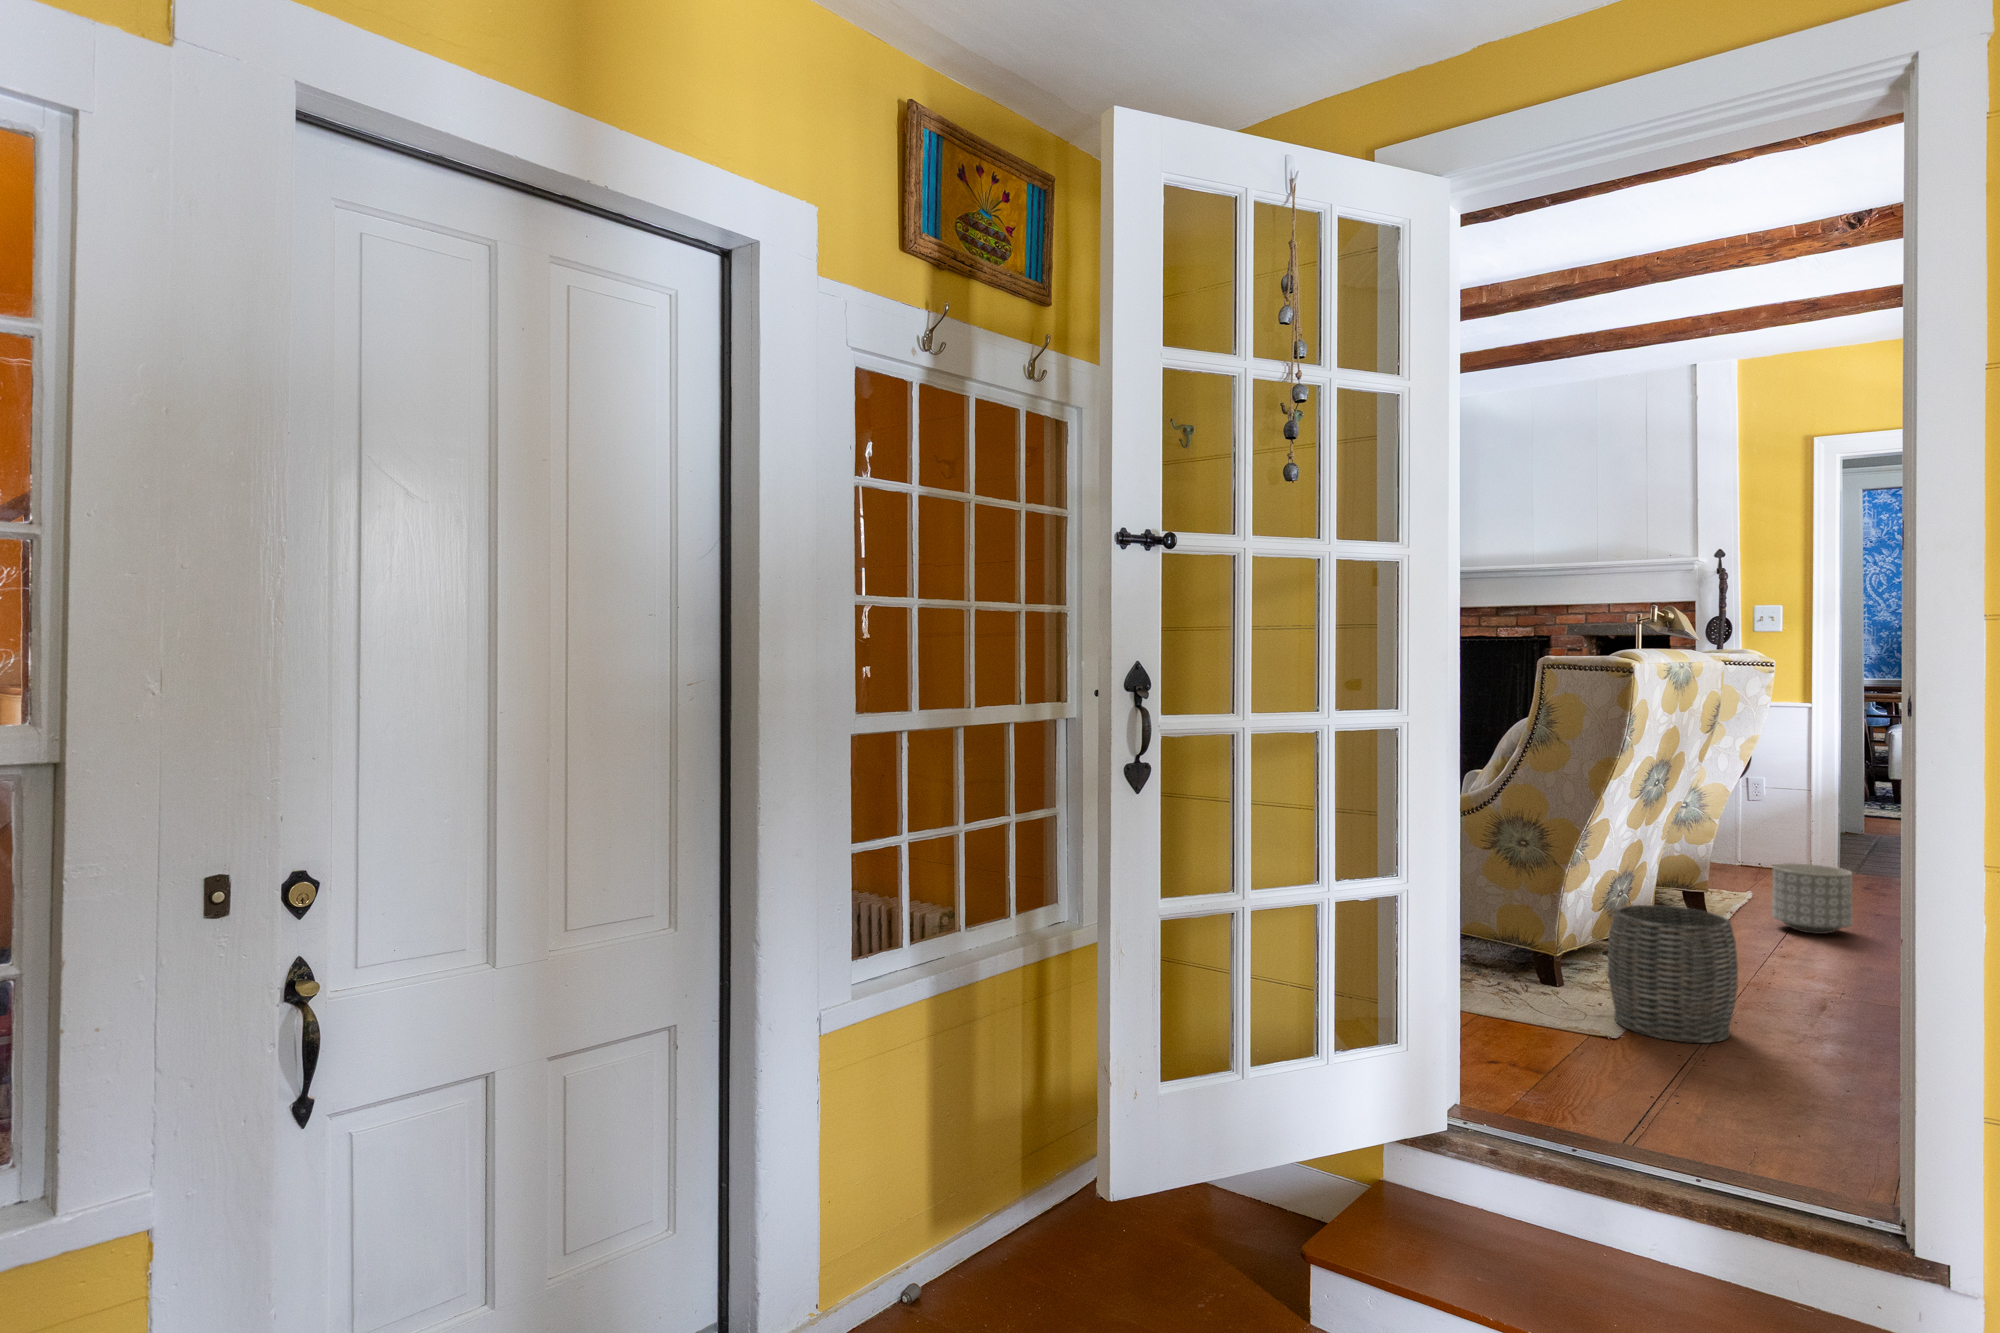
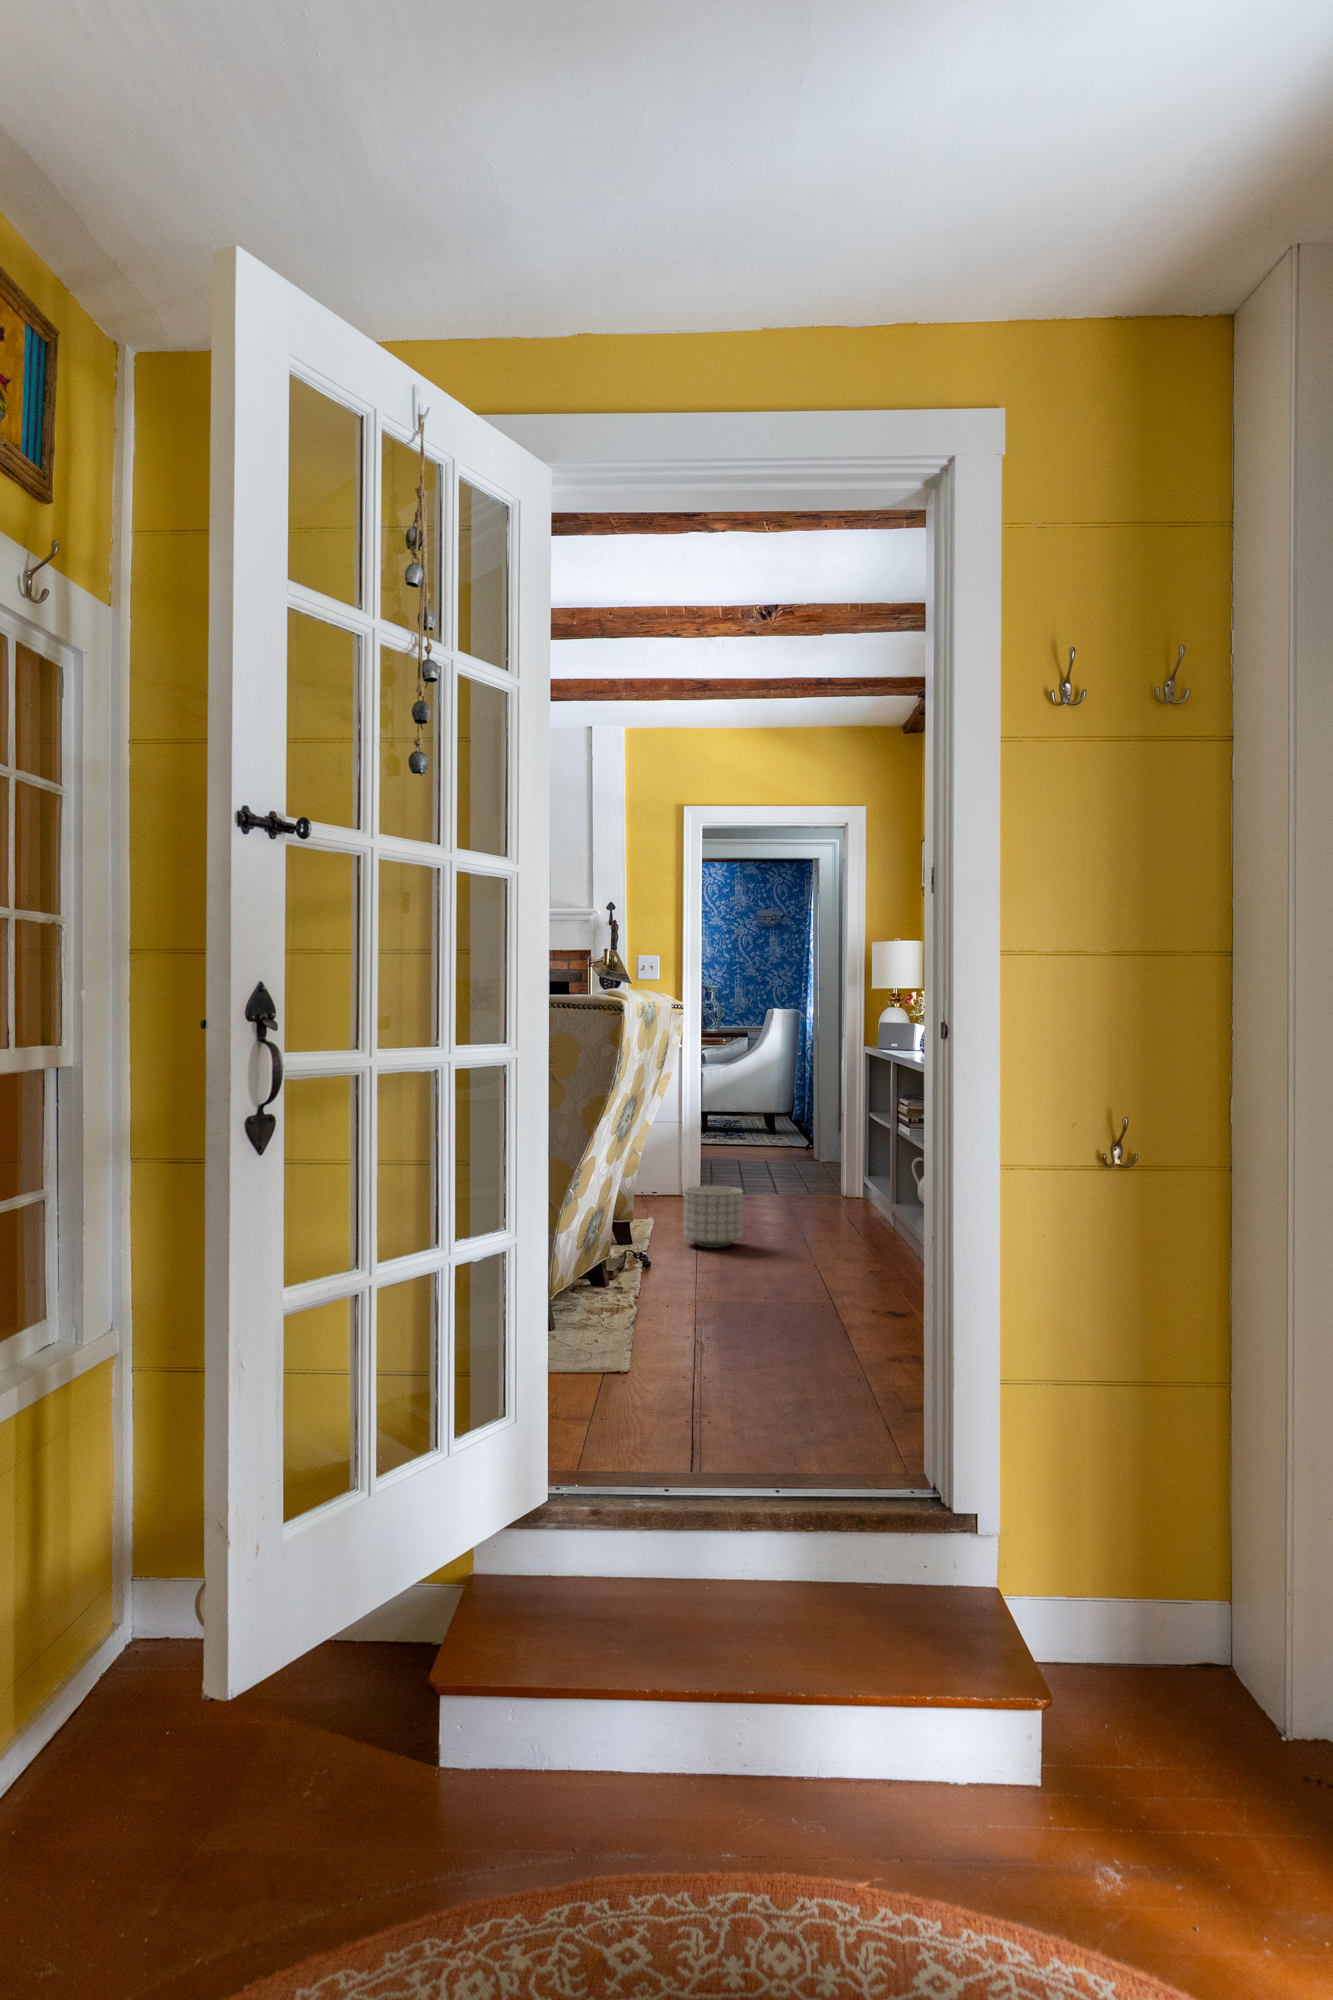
woven basket: present [1608,905,1738,1043] -> none [609,1235,716,1365]

